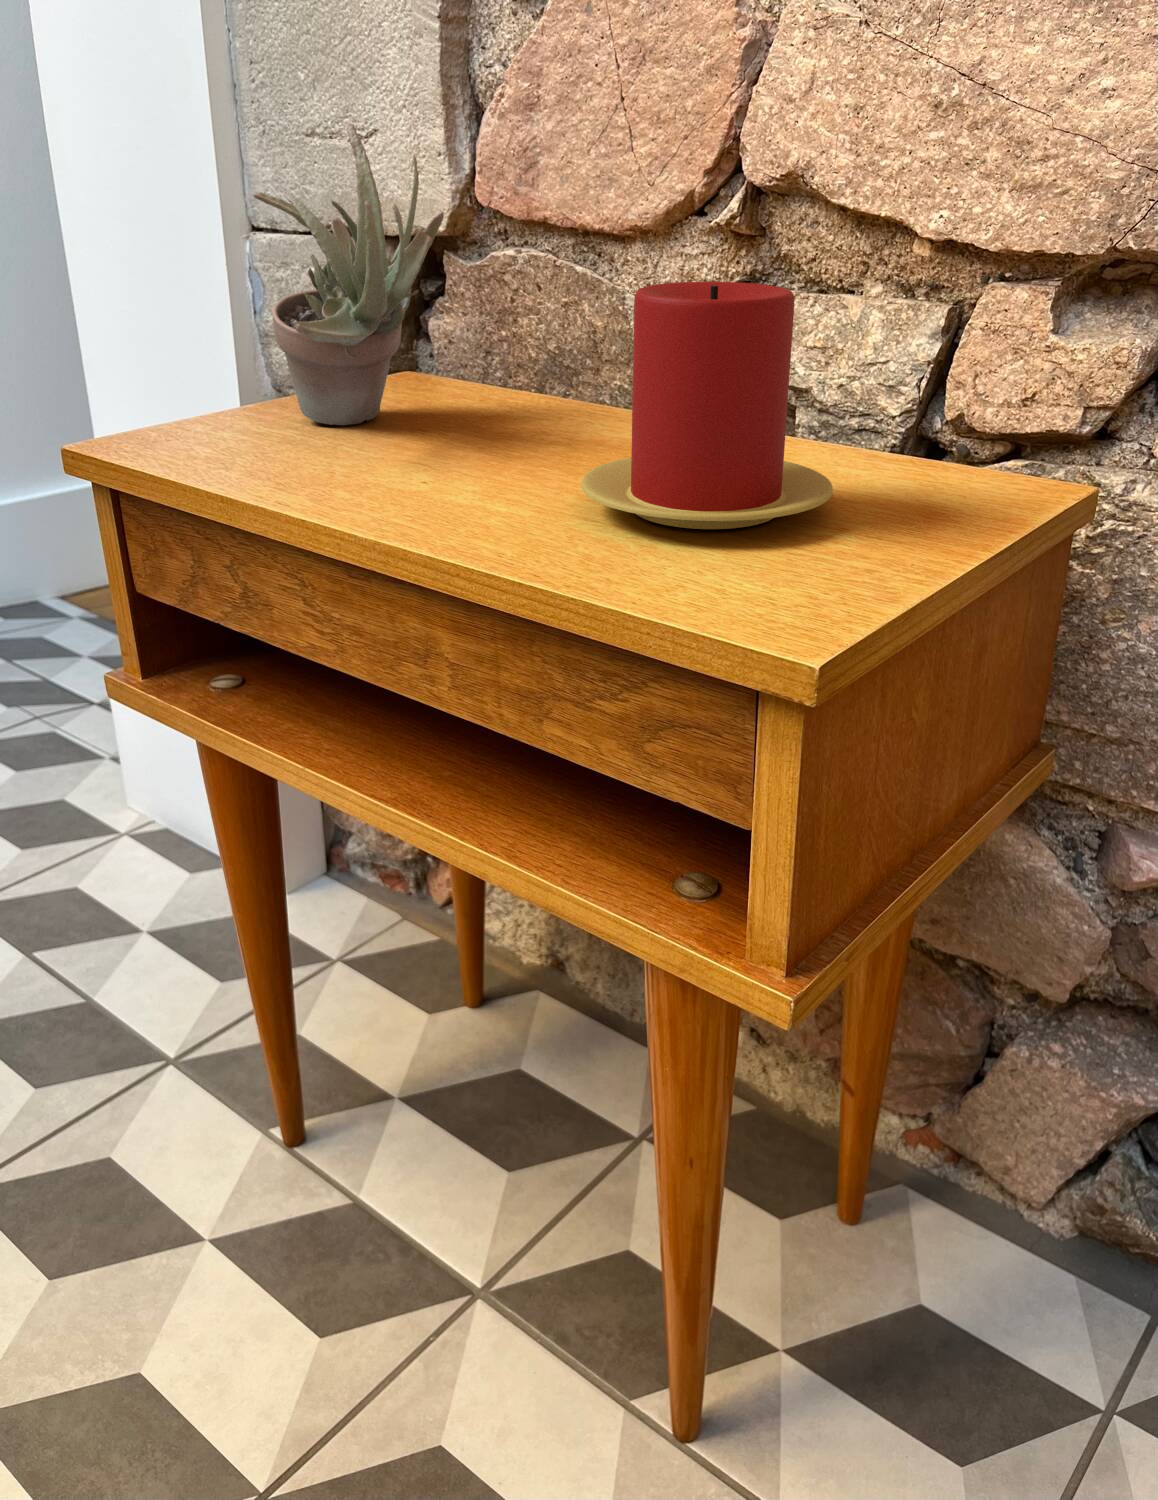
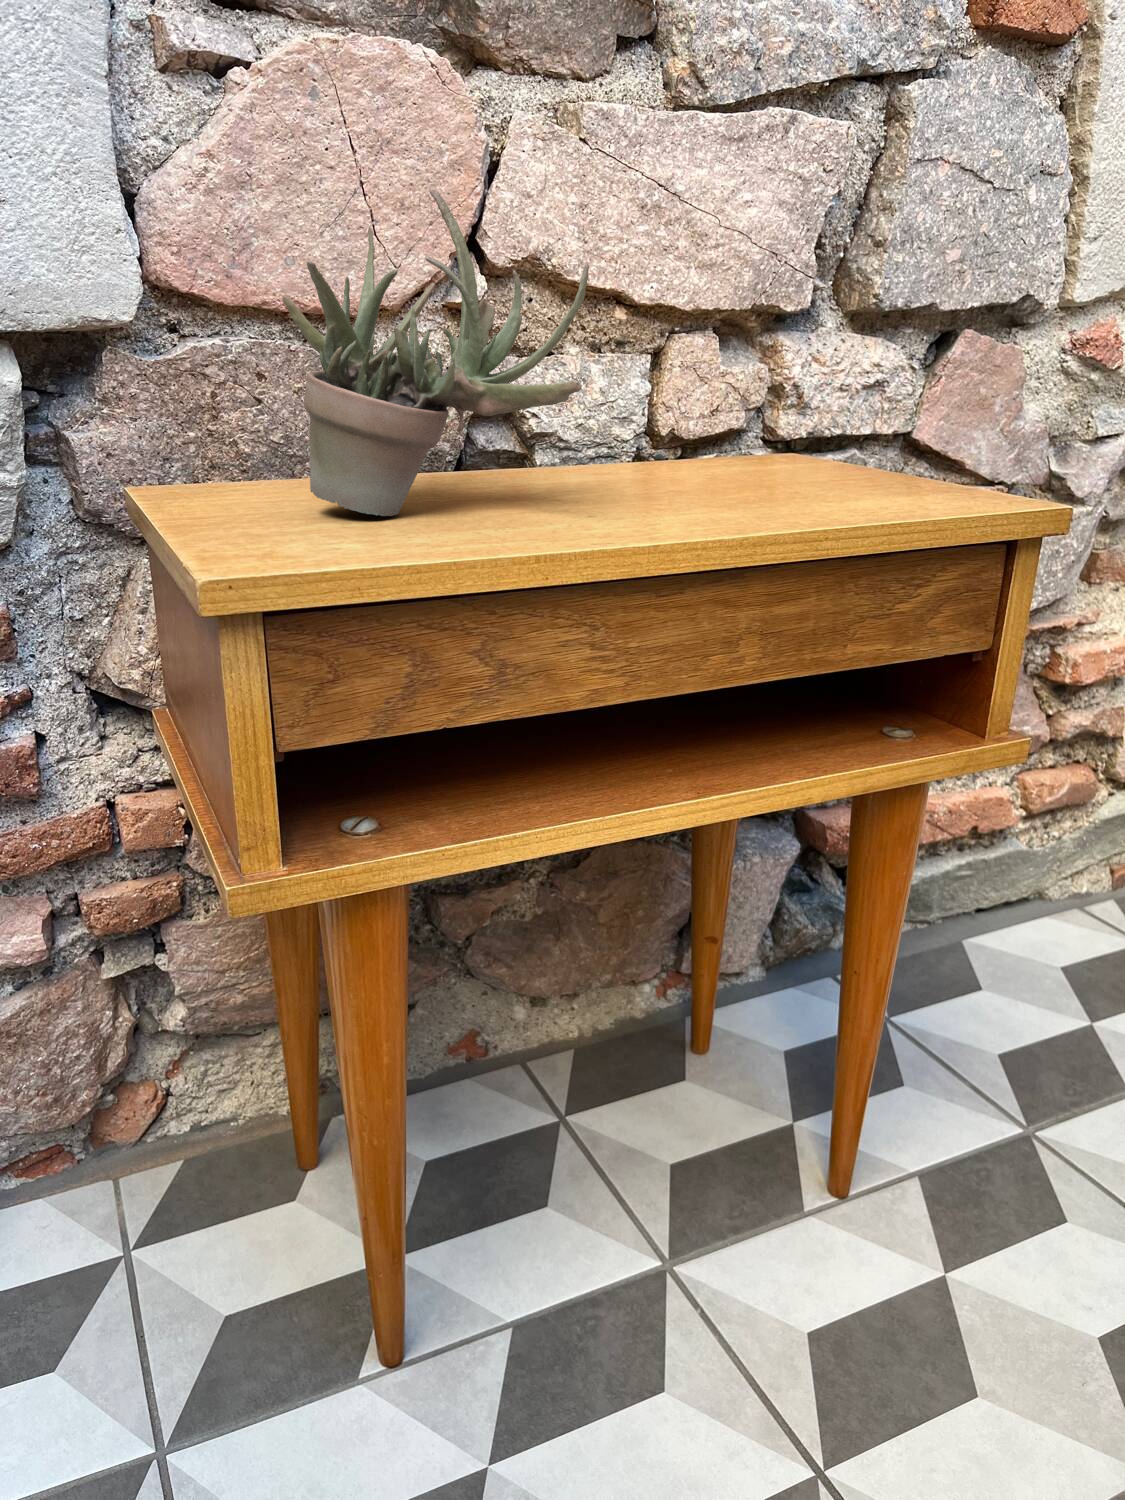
candle: present [581,282,833,529] -> none [715,325,908,500]

